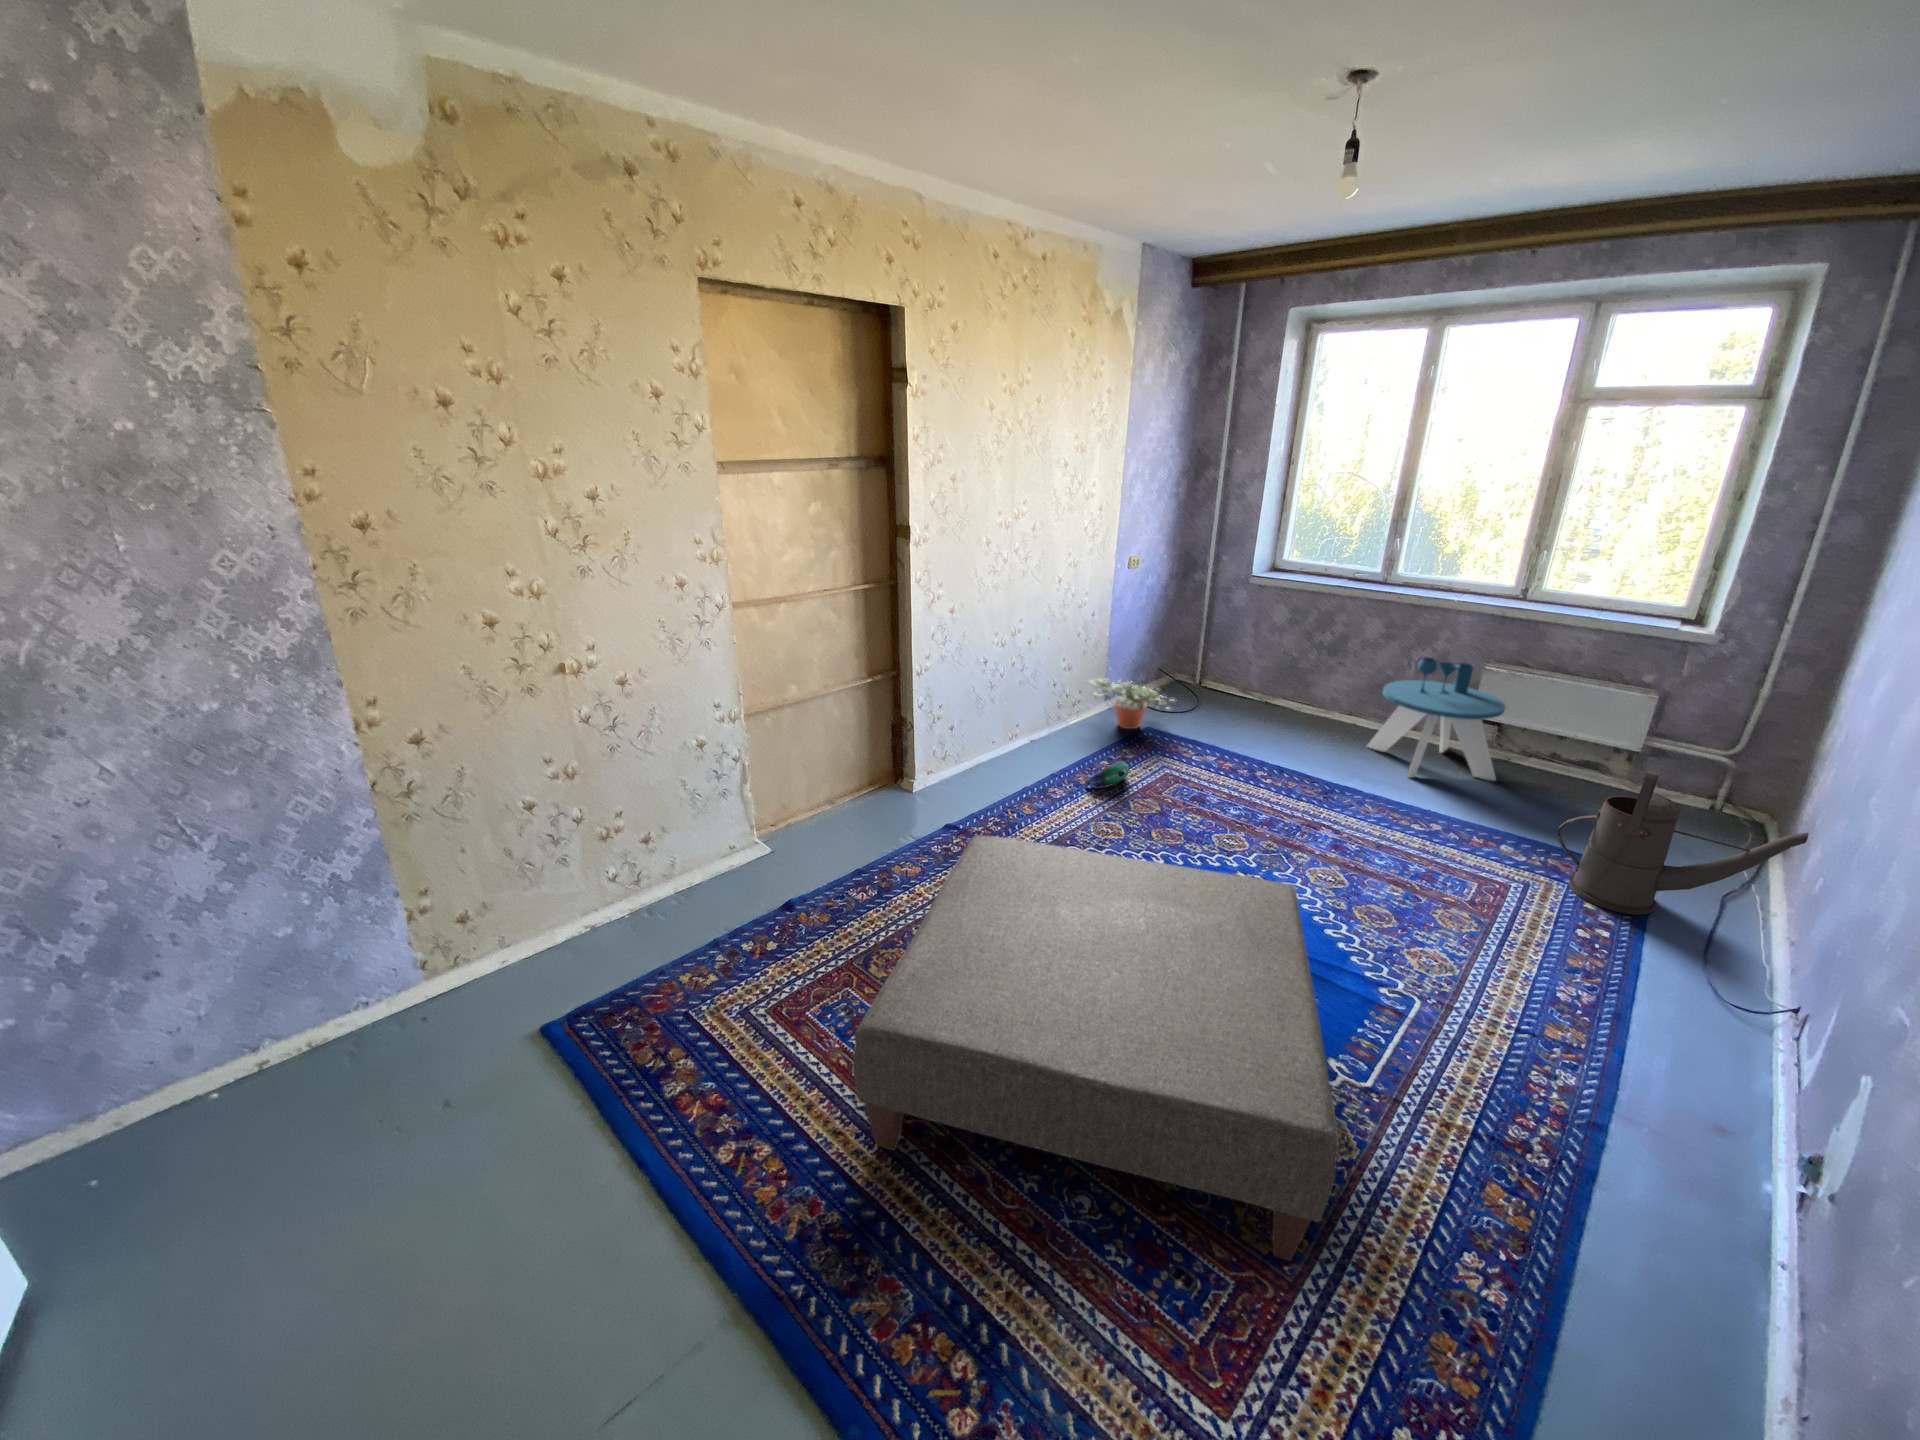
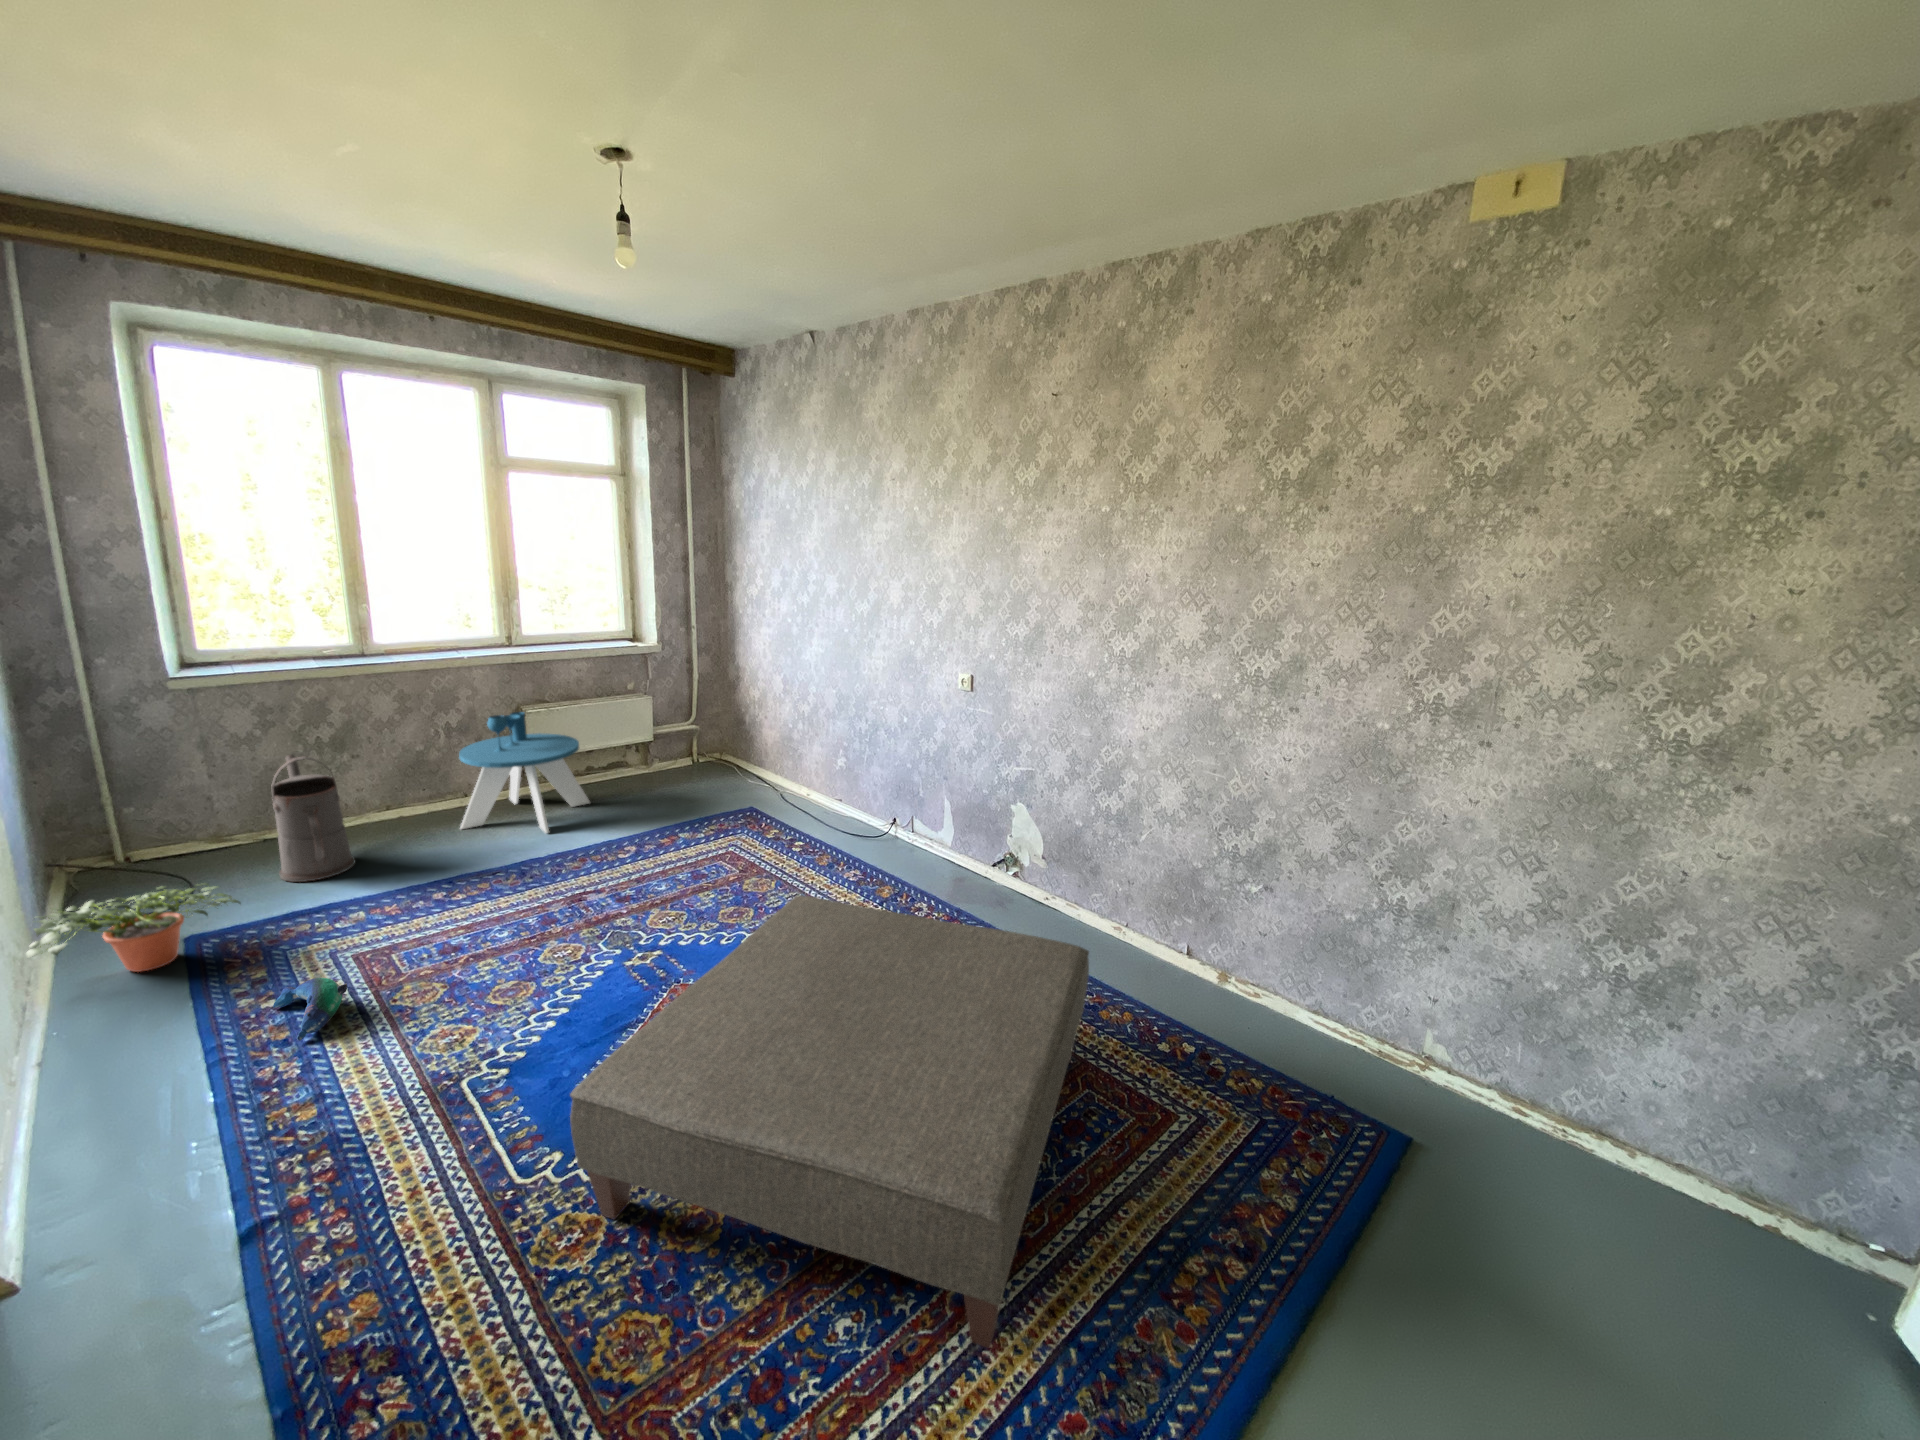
watering can: present [1557,771,1809,915] -> present [271,754,355,882]

